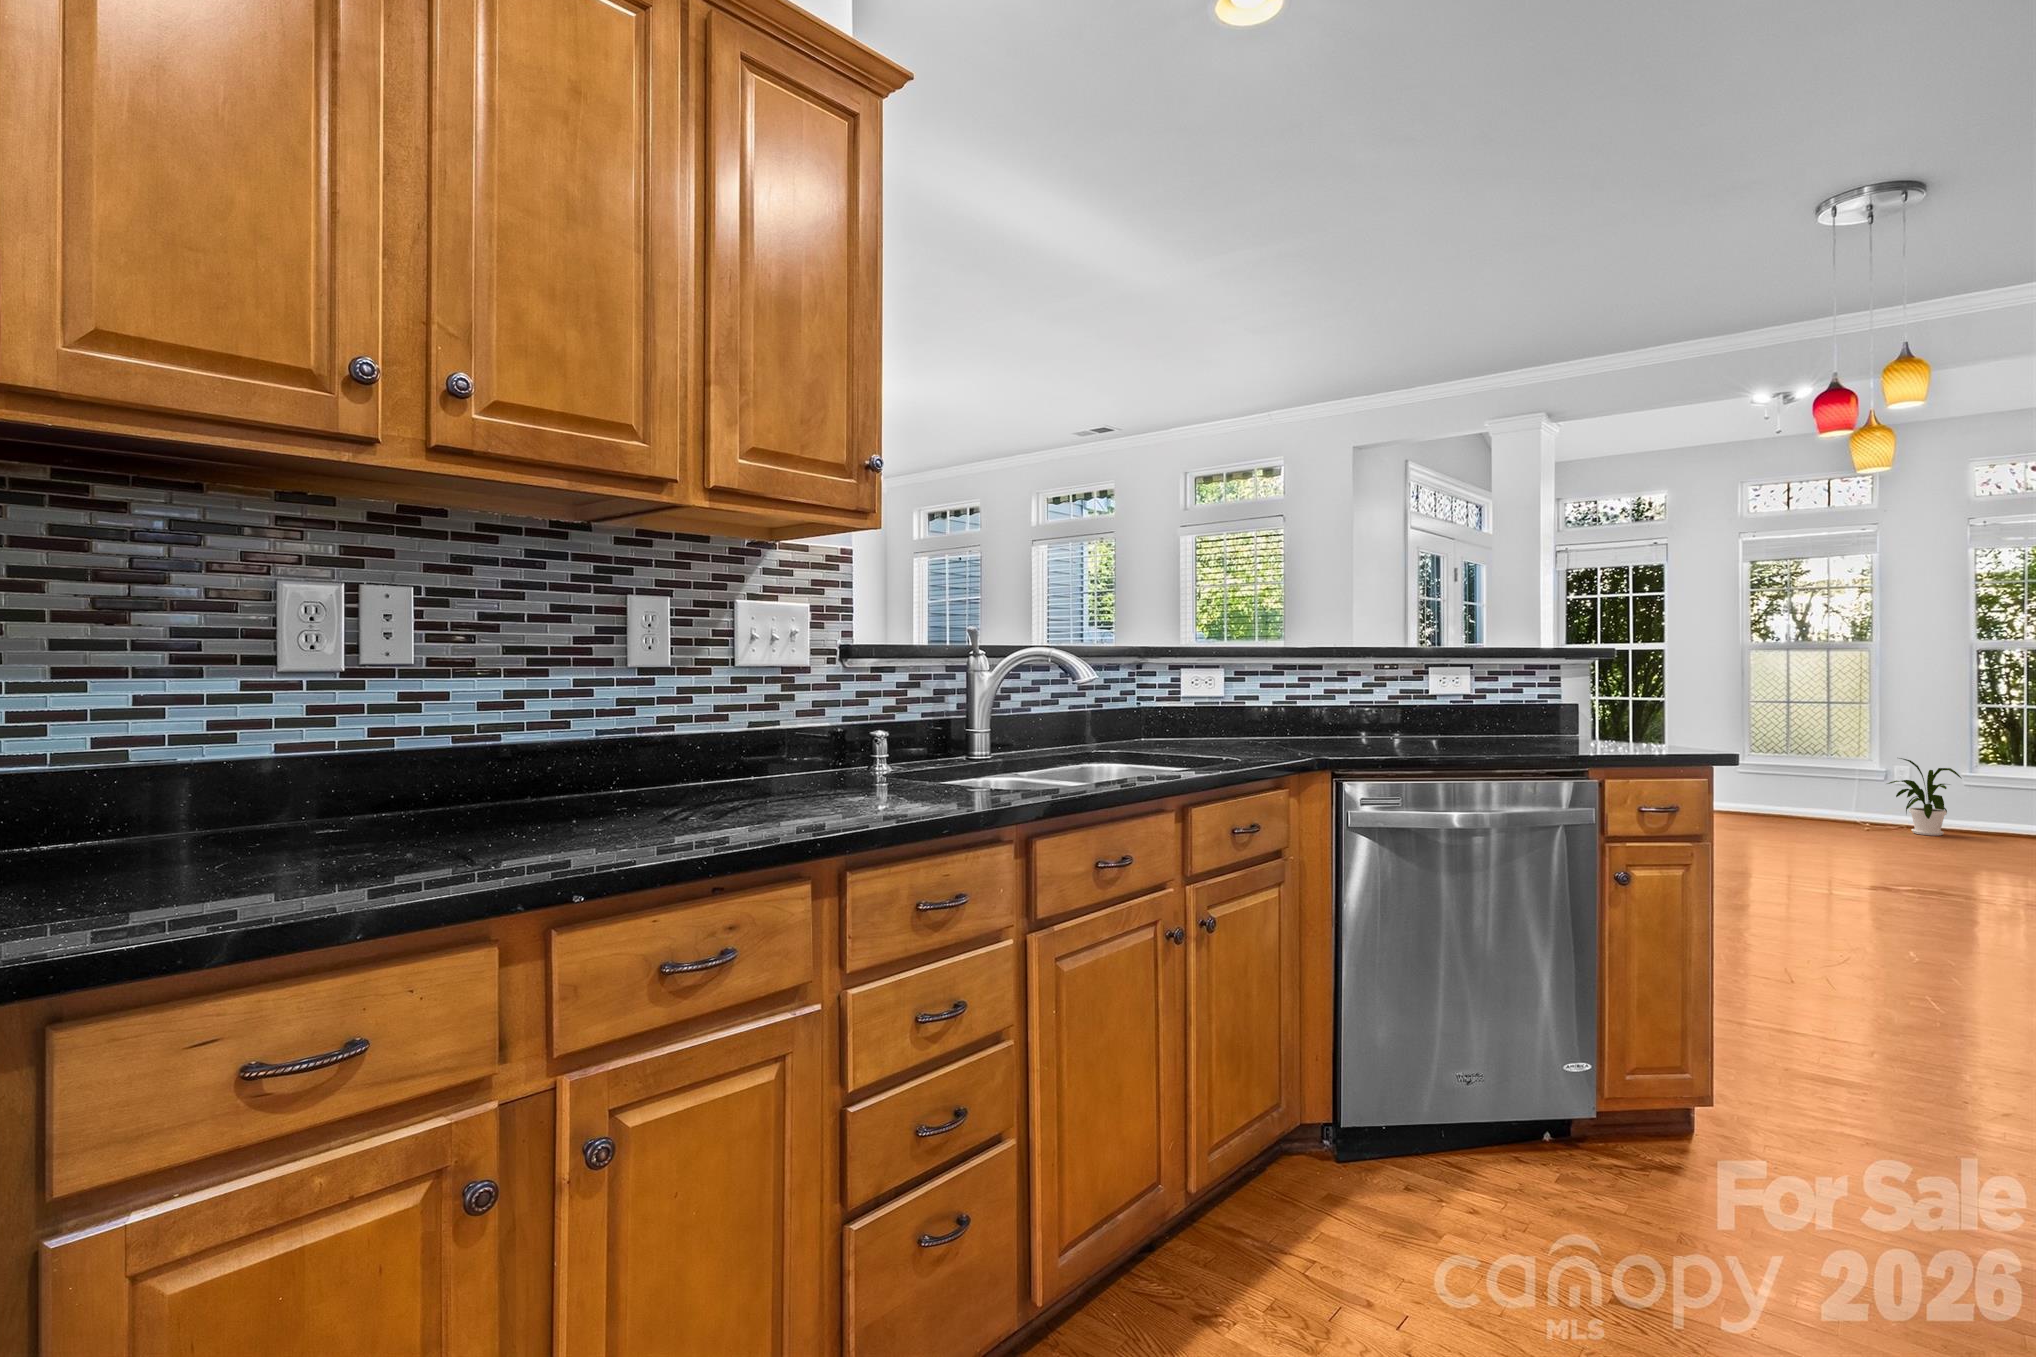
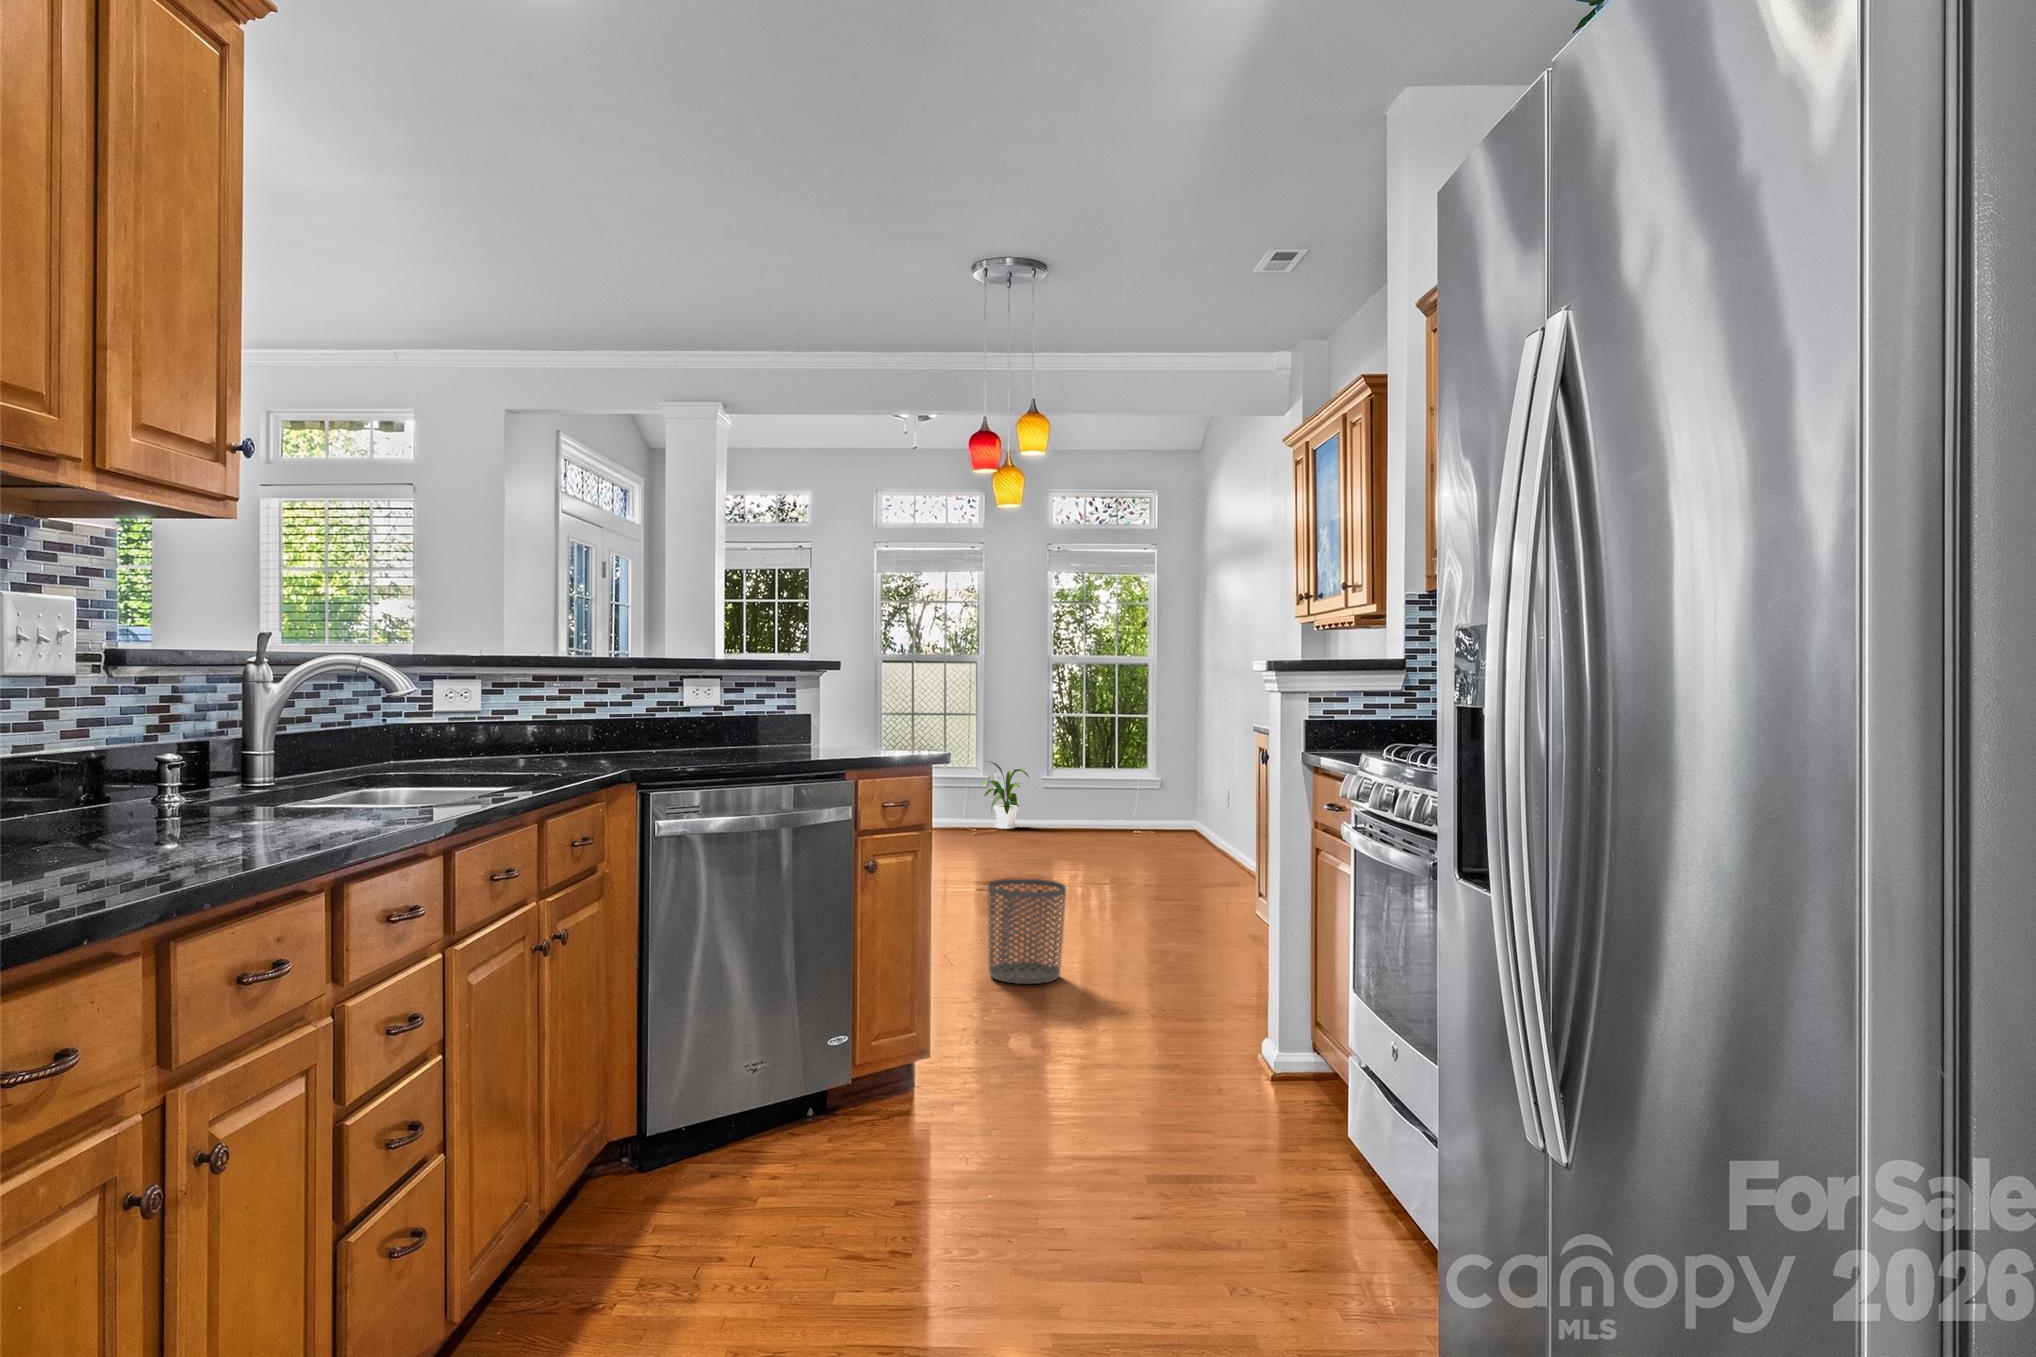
waste bin: none [1845,901,1972,1038] -> present [987,879,1066,984]

